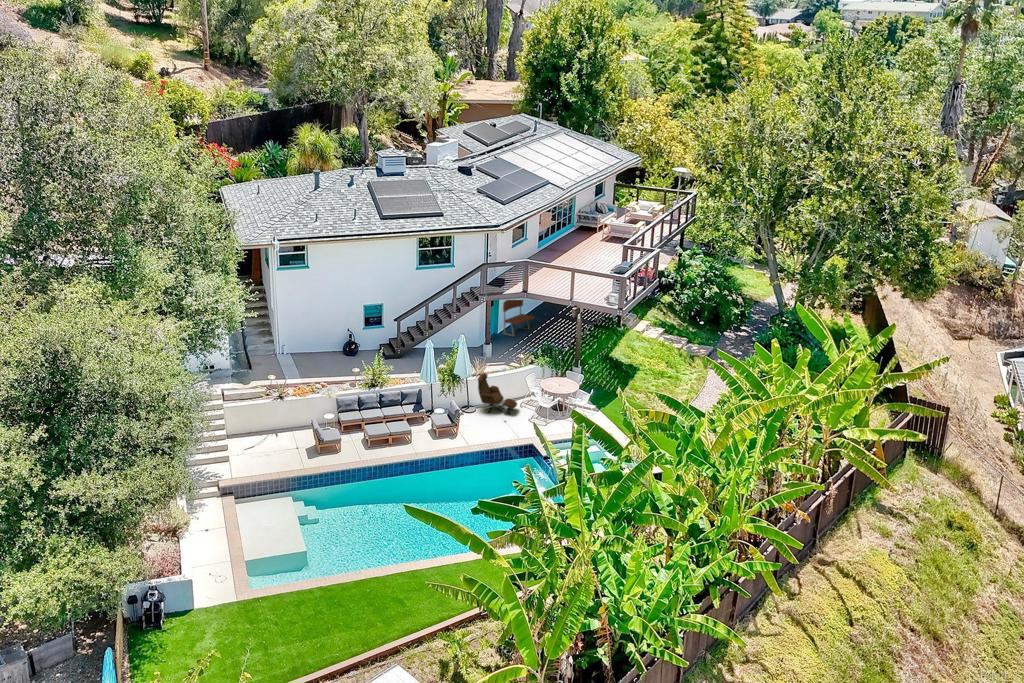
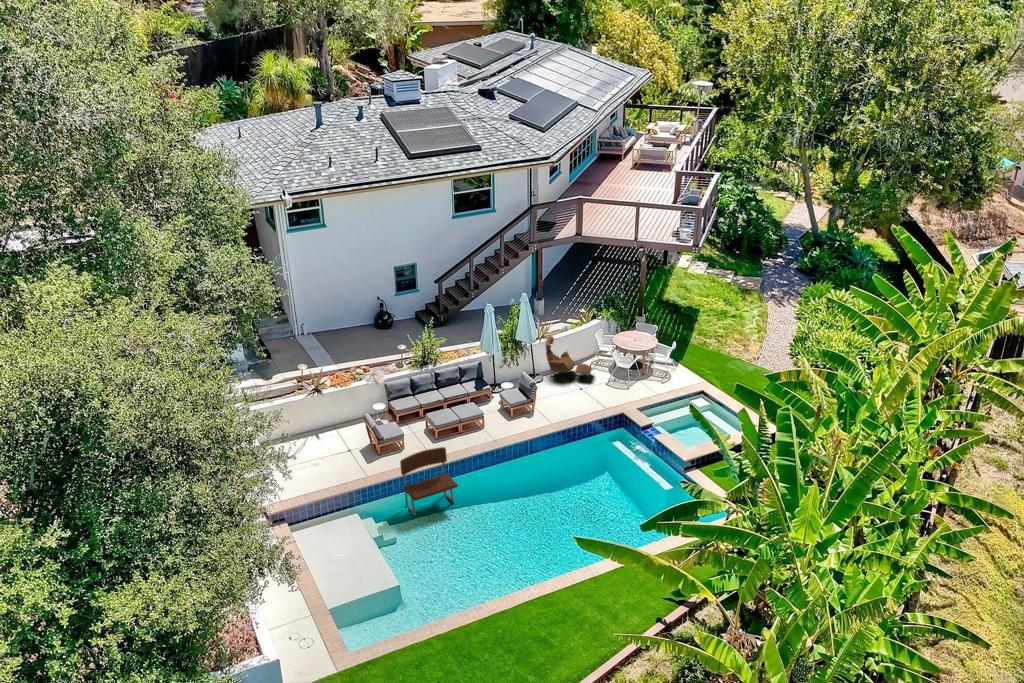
bench: present [503,300,535,336] -> present [400,447,458,515]

